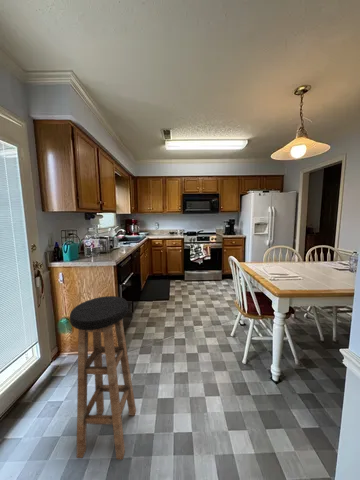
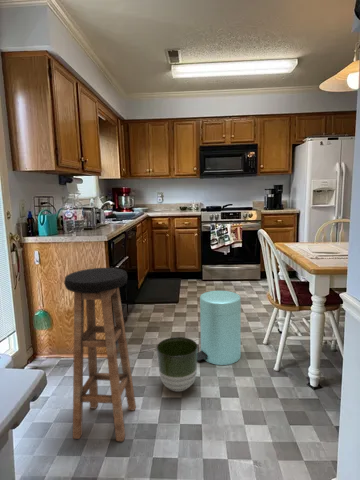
trash can: none [182,299,216,359] -> present [197,291,241,365]
planter: none [154,342,186,392] -> present [157,337,198,392]

